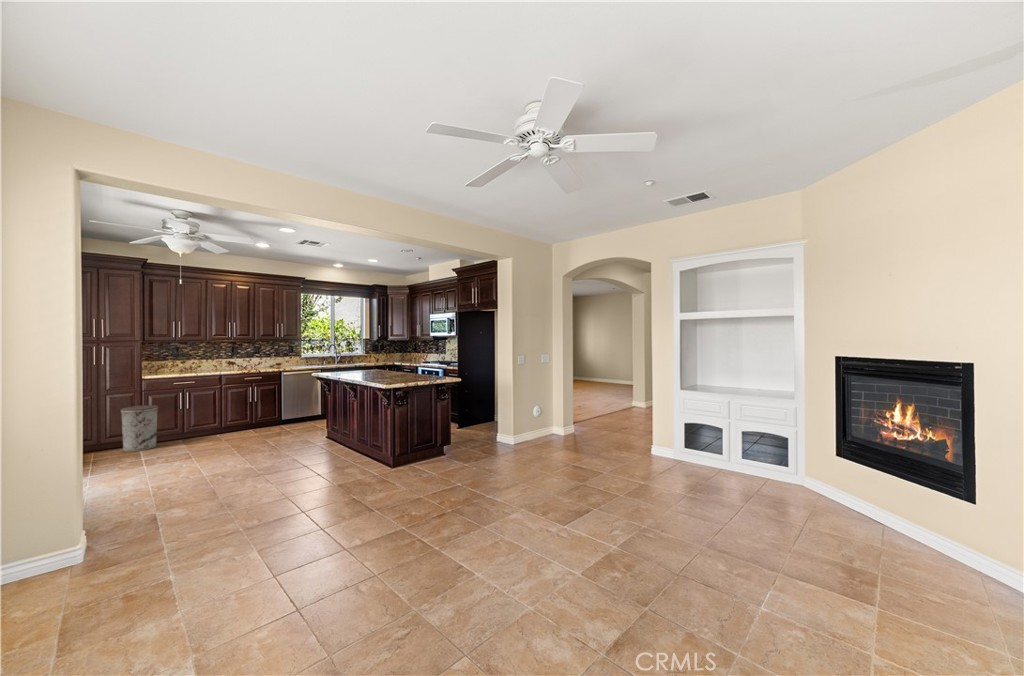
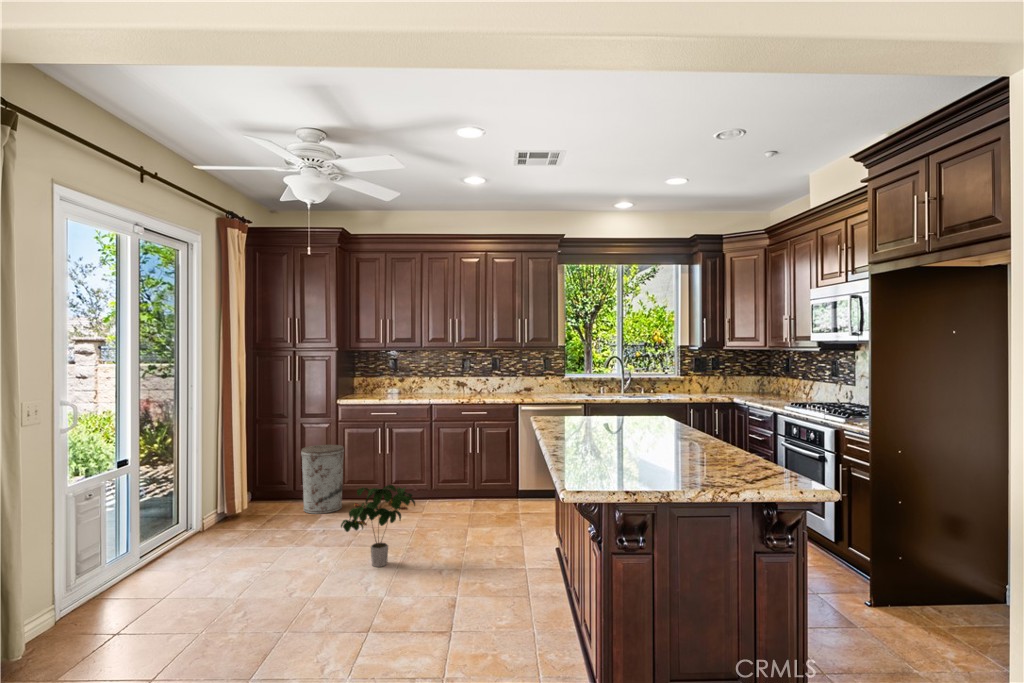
potted plant: none [207,412,253,456] -> present [341,485,415,567]

